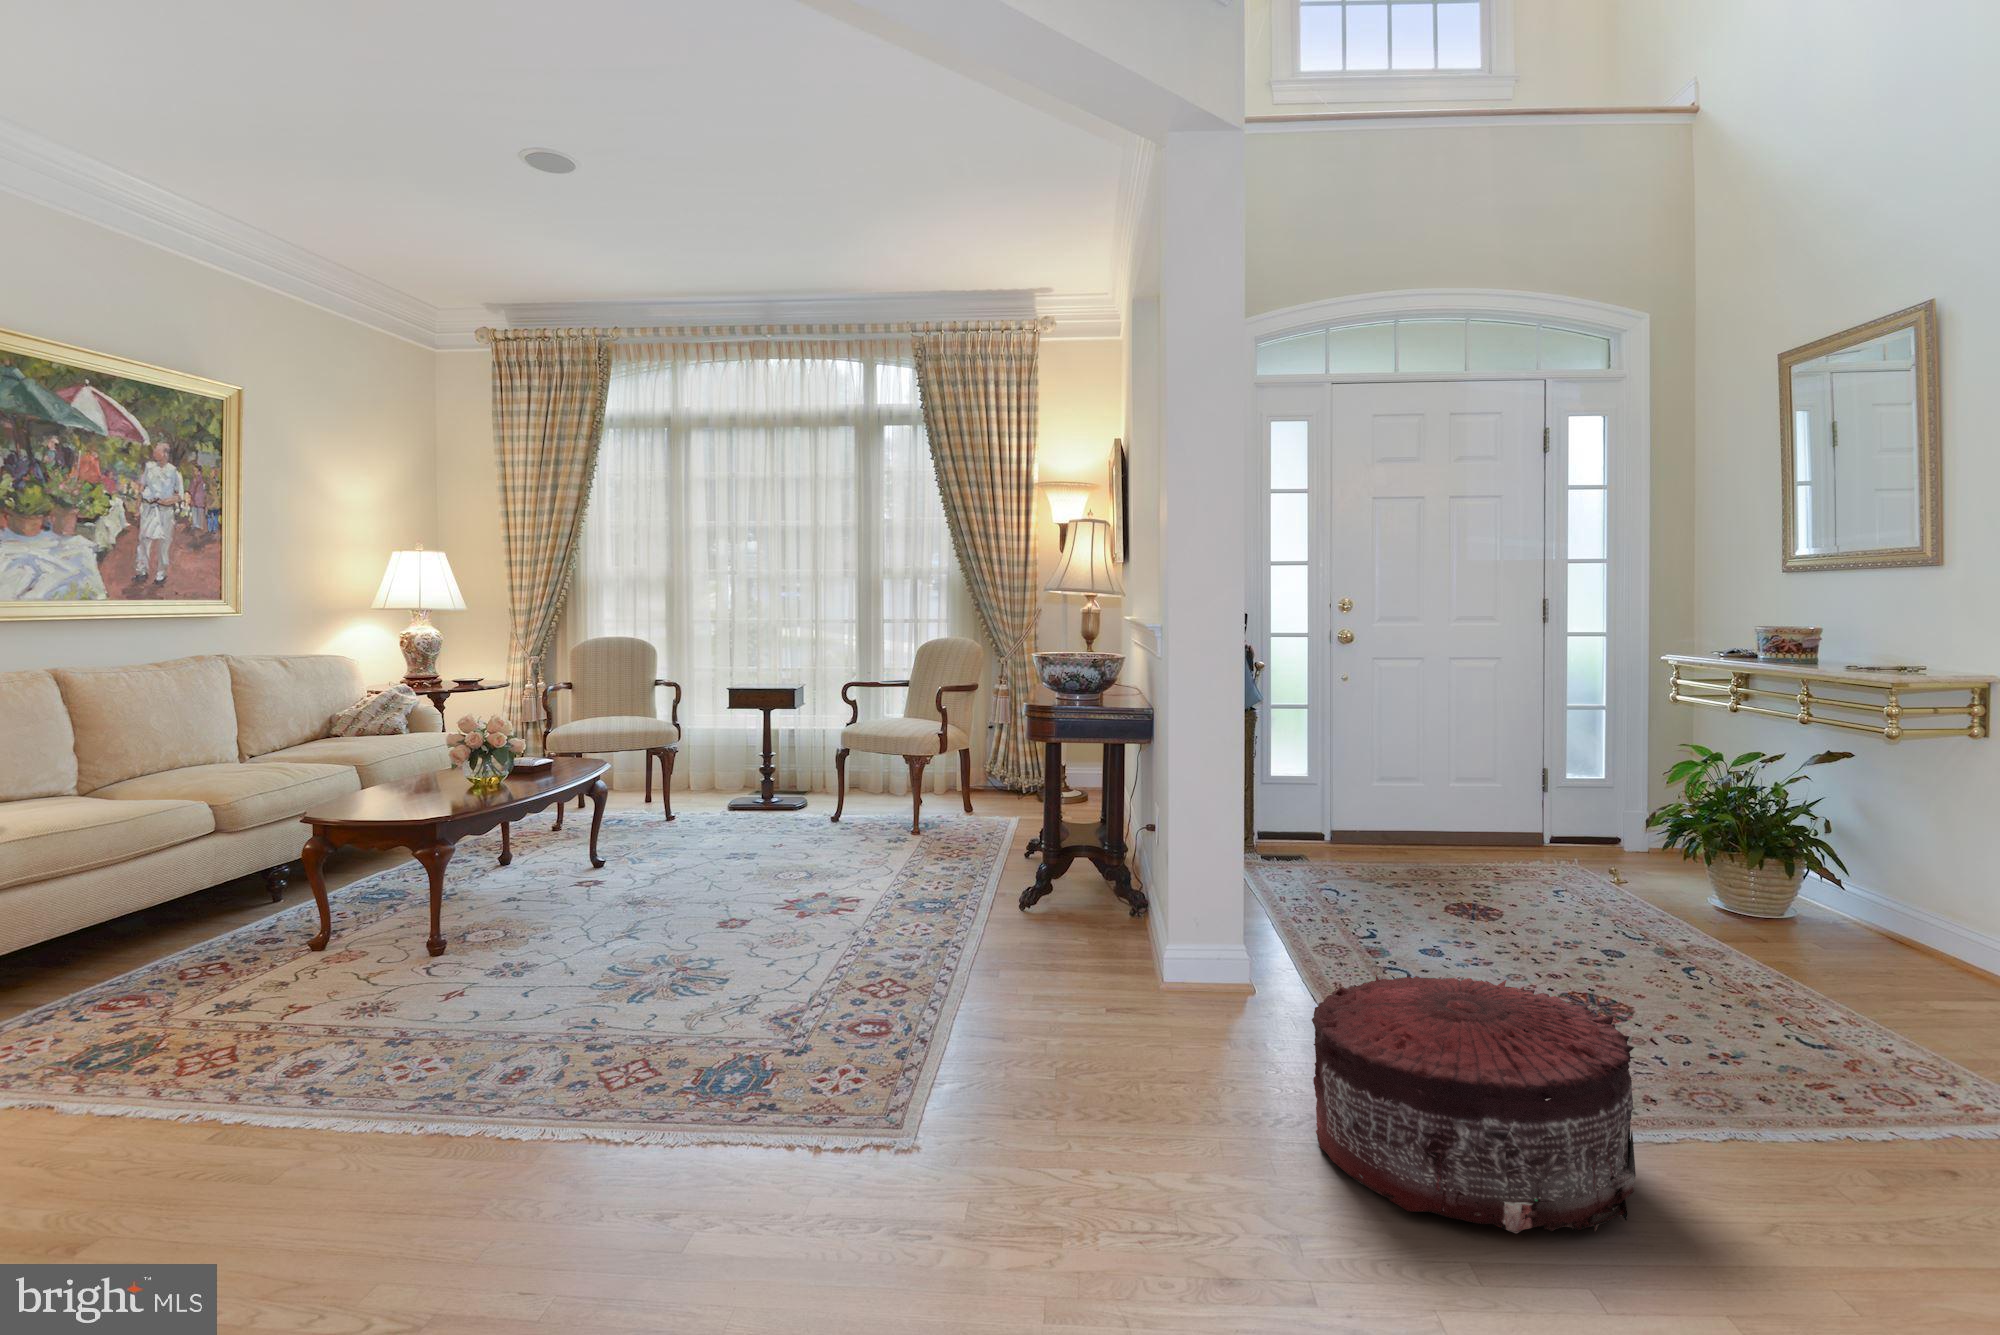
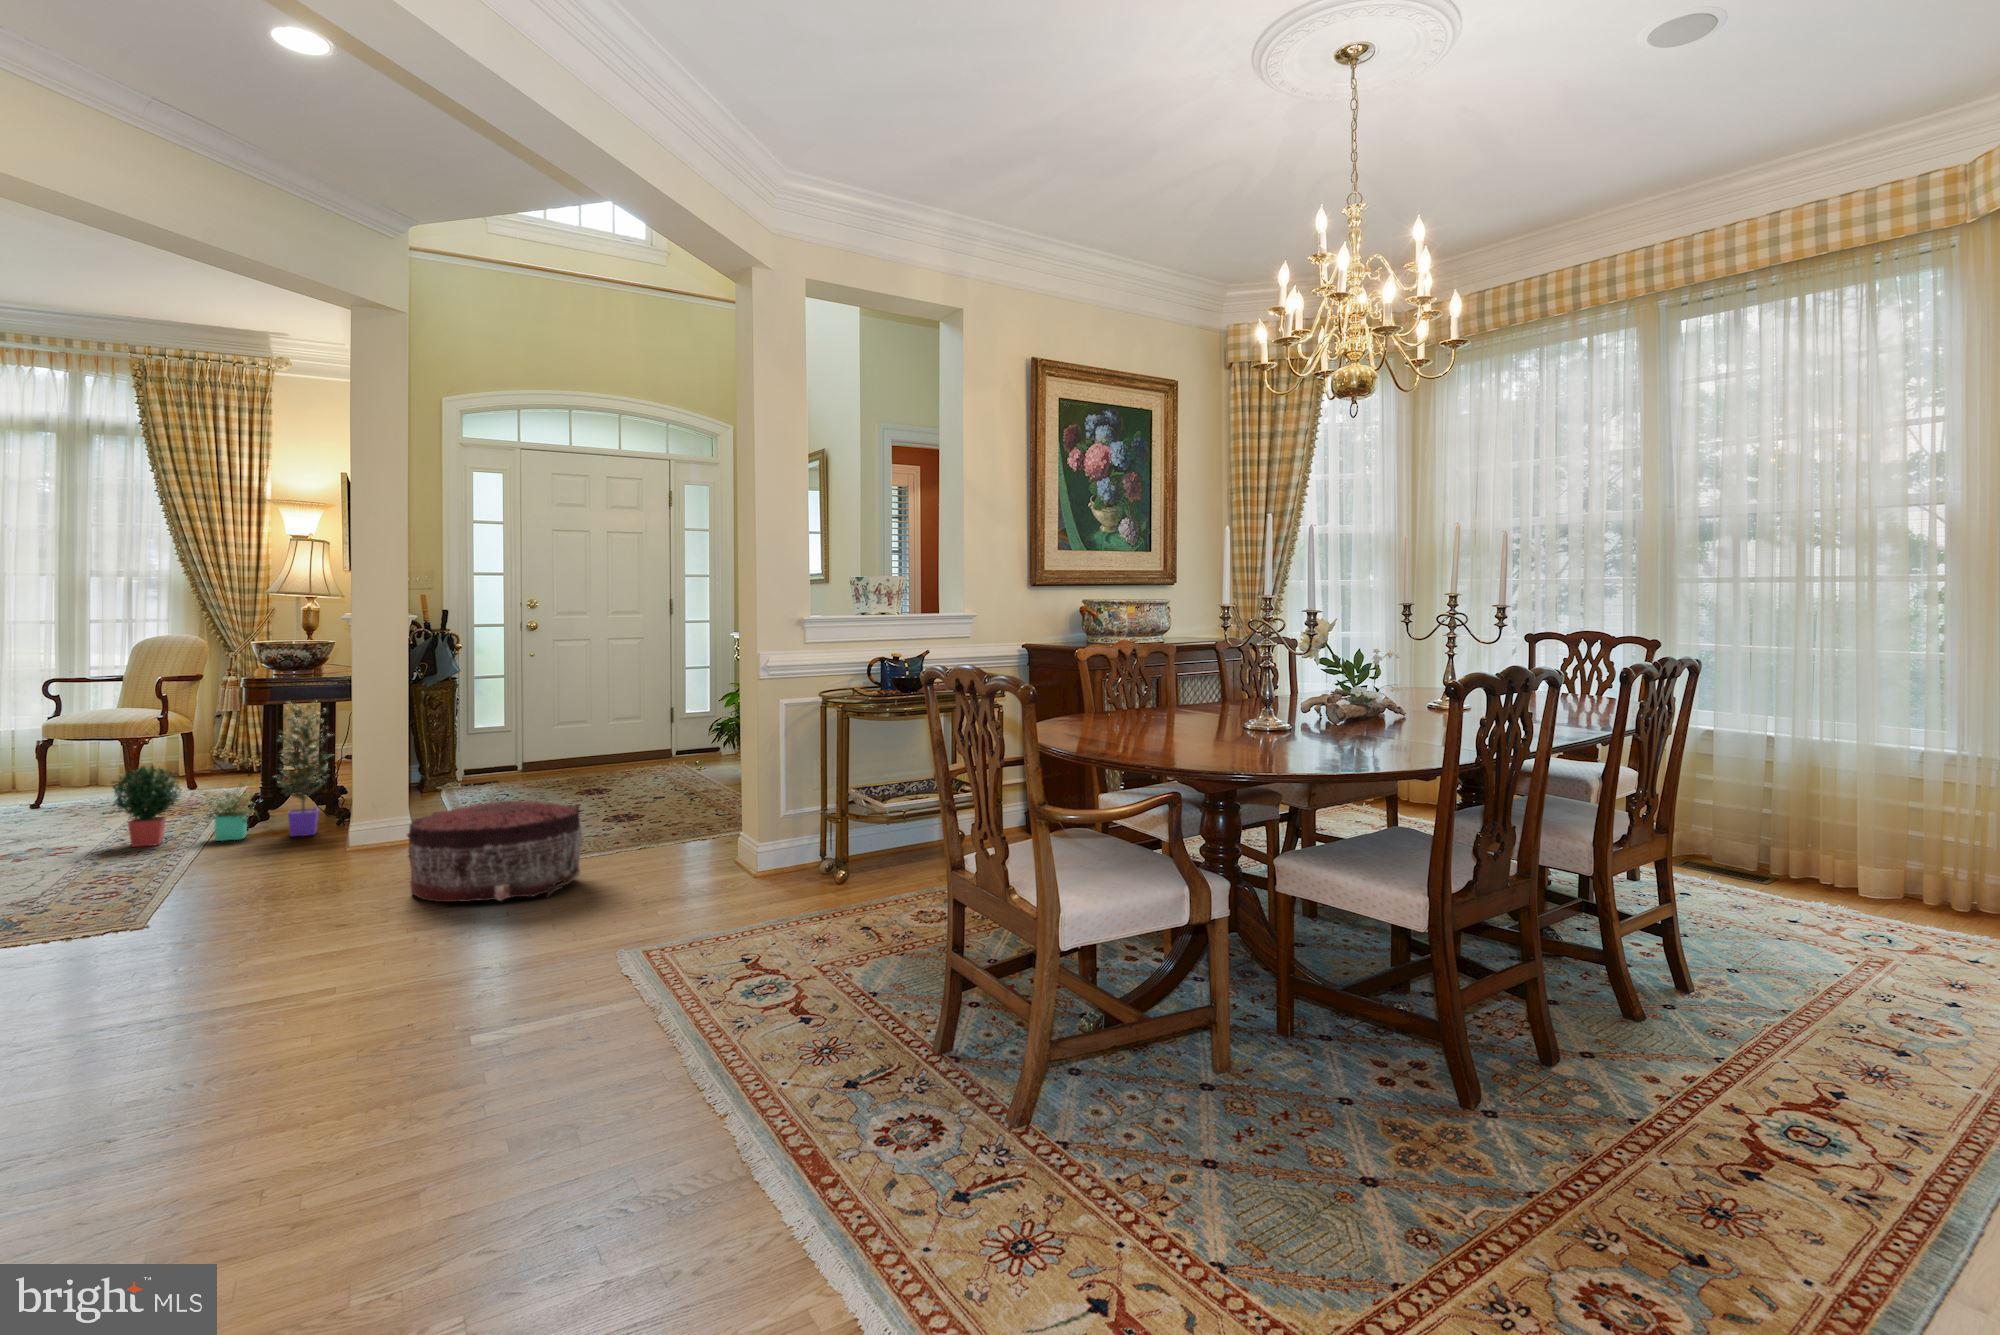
potted plant: none [903,744,1139,928] -> present [113,703,332,847]

